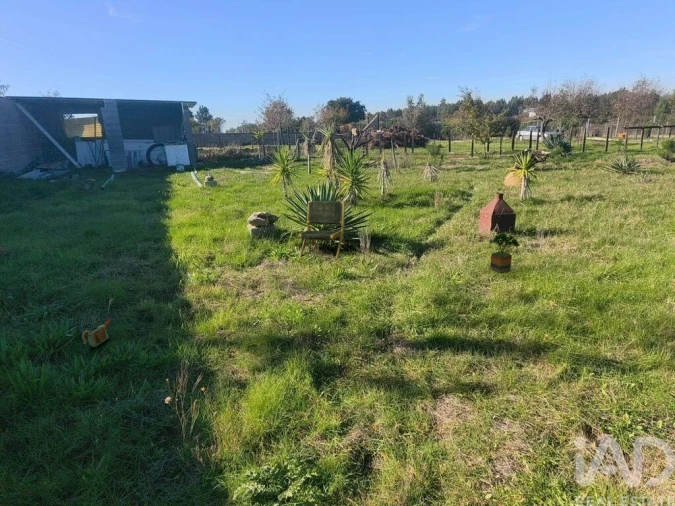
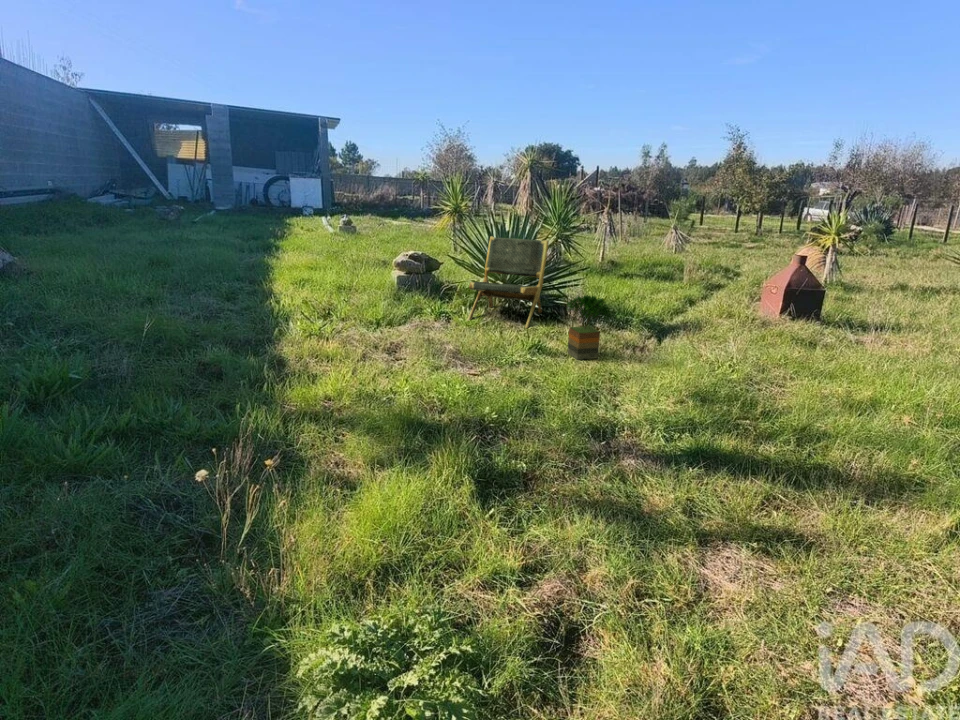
potted tree: present [489,233,520,273] -> present [567,295,612,360]
watering can: present [82,318,111,347] -> none [97,355,152,398]

